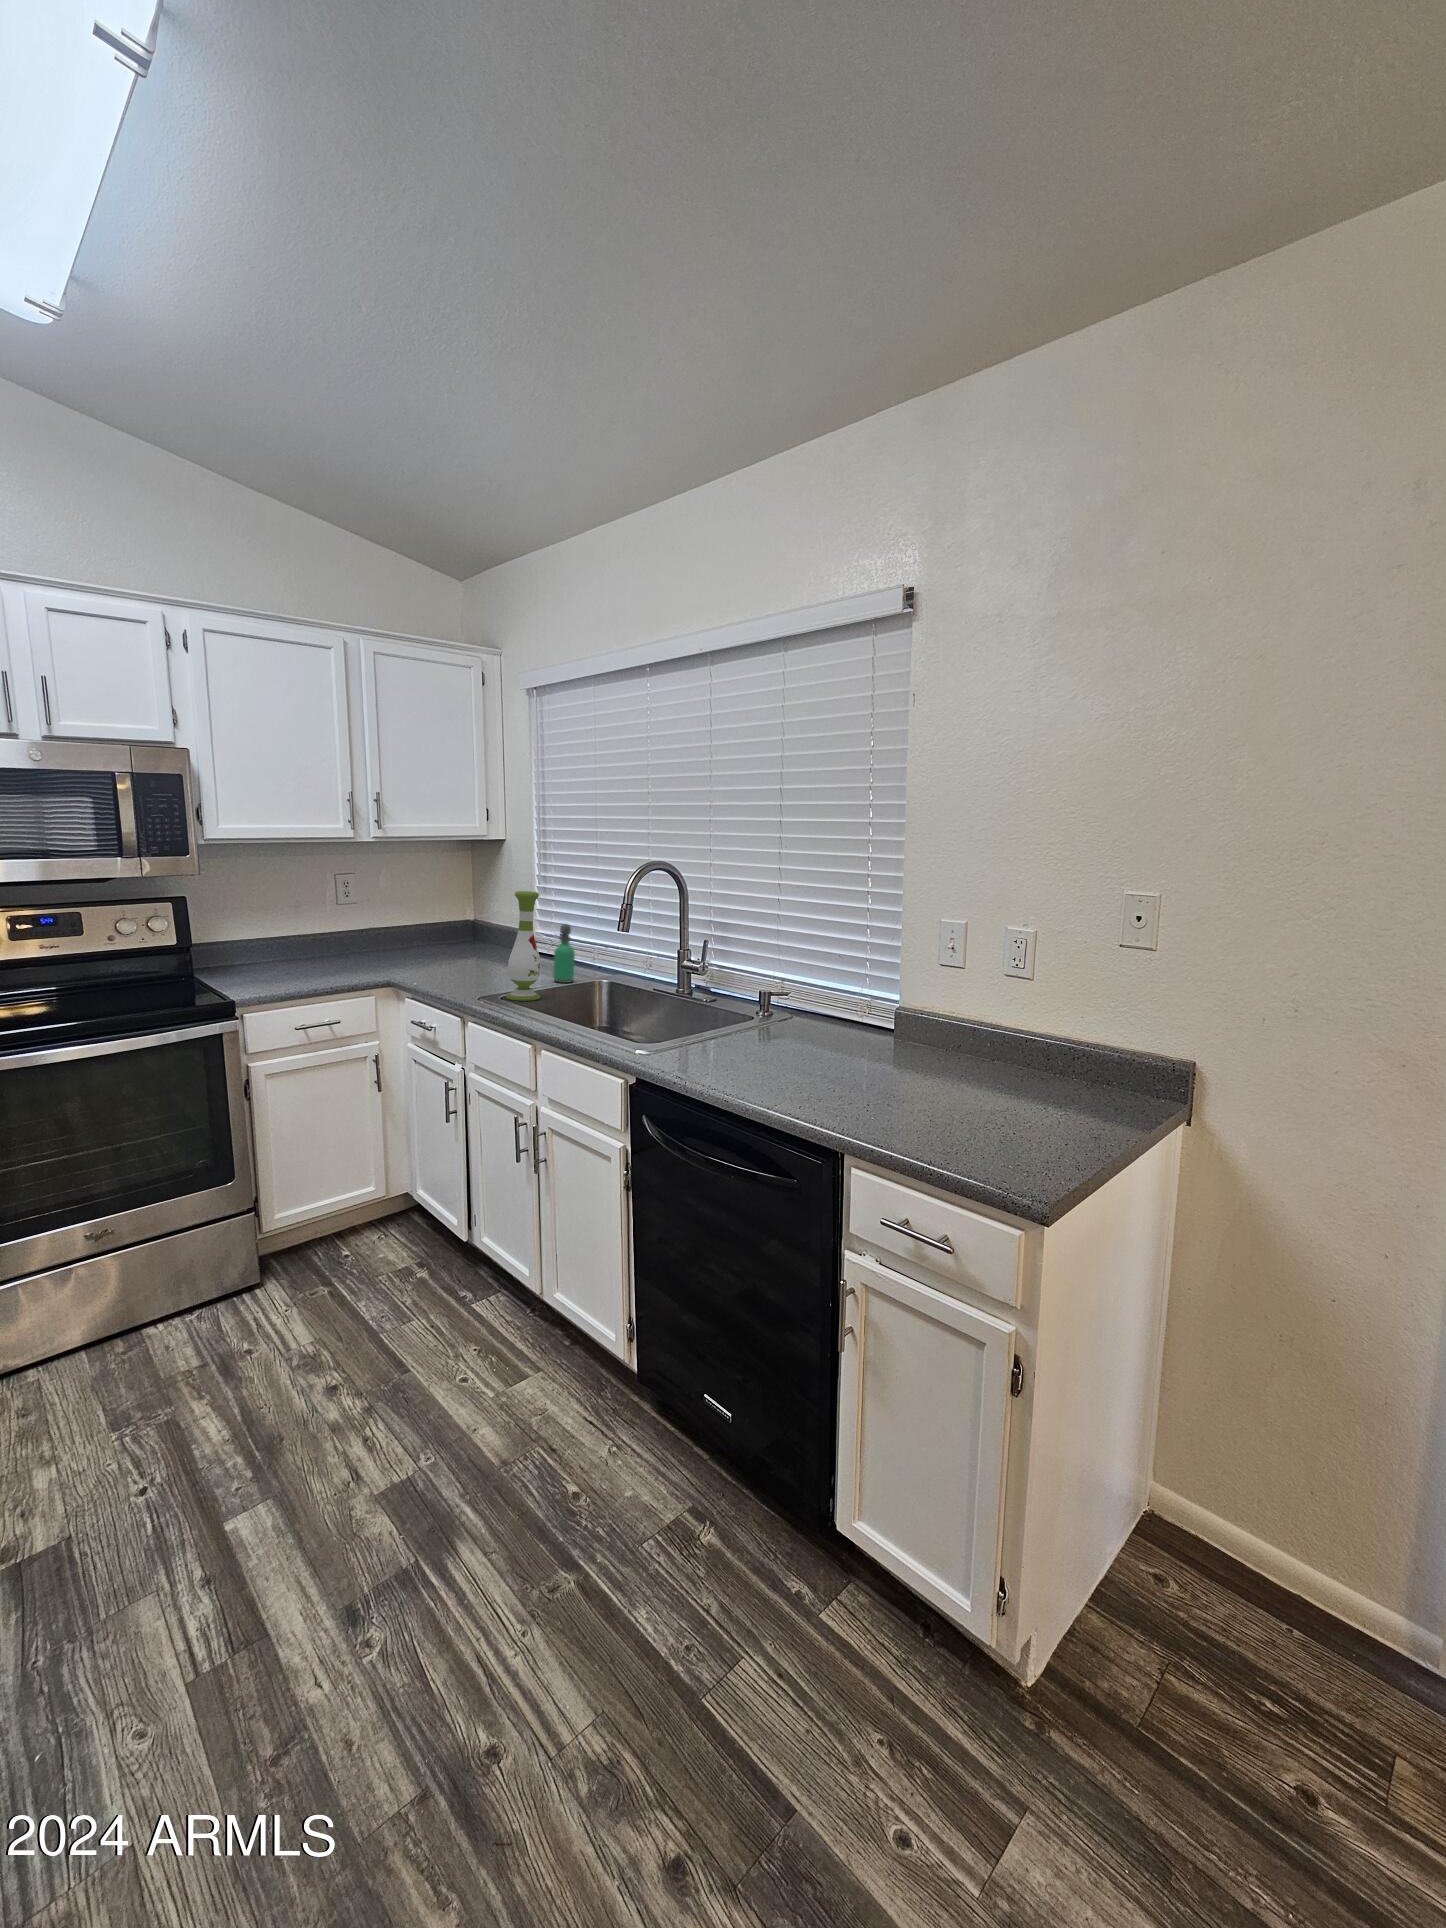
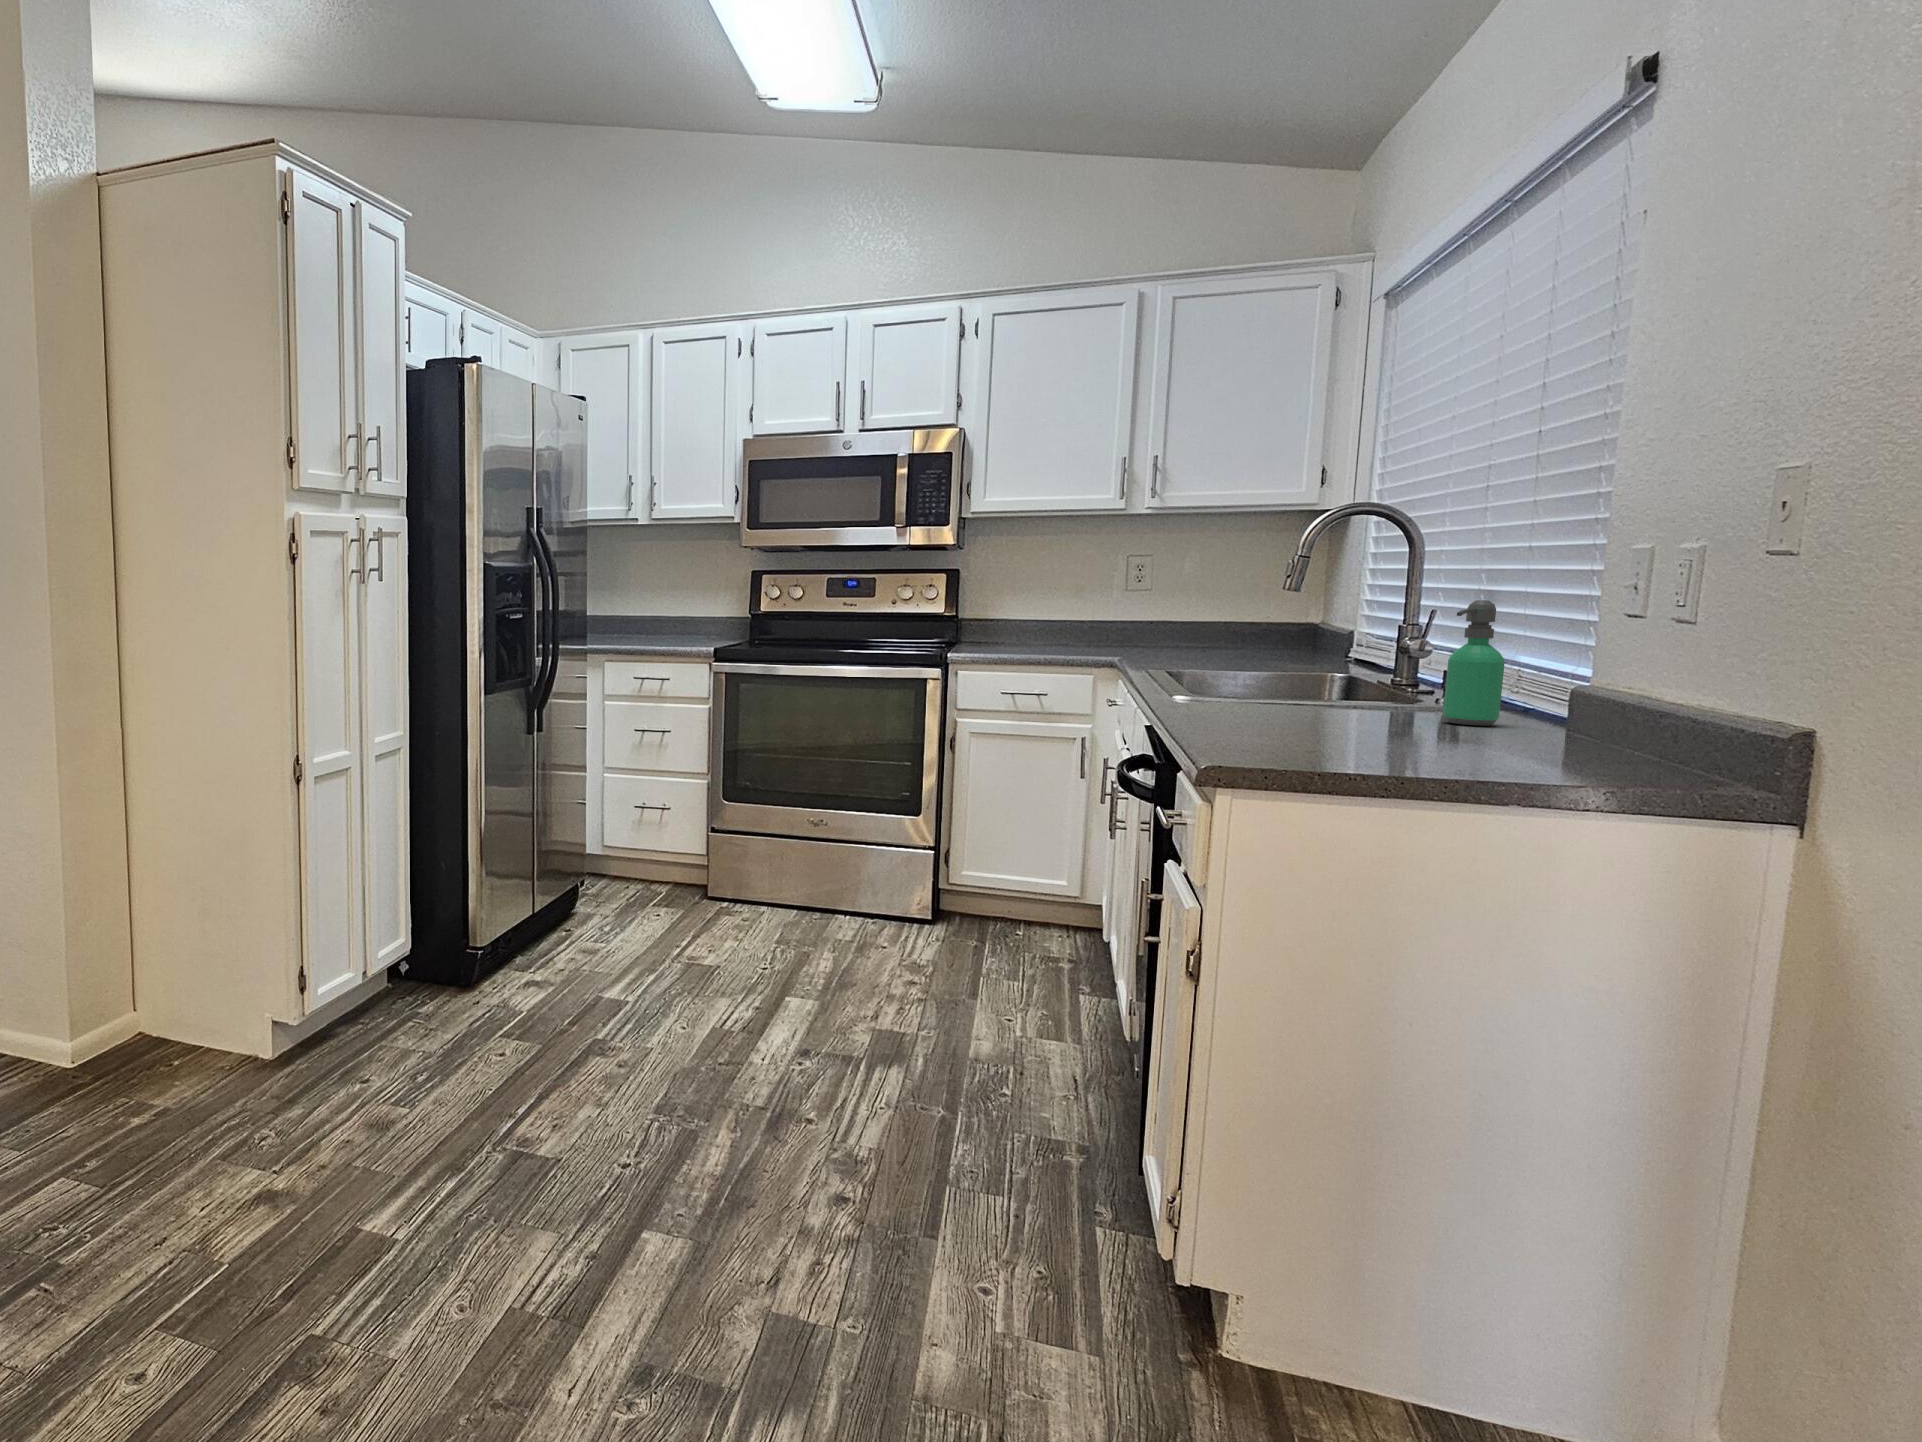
vase: present [506,891,541,1001] -> none [1249,522,1333,731]

